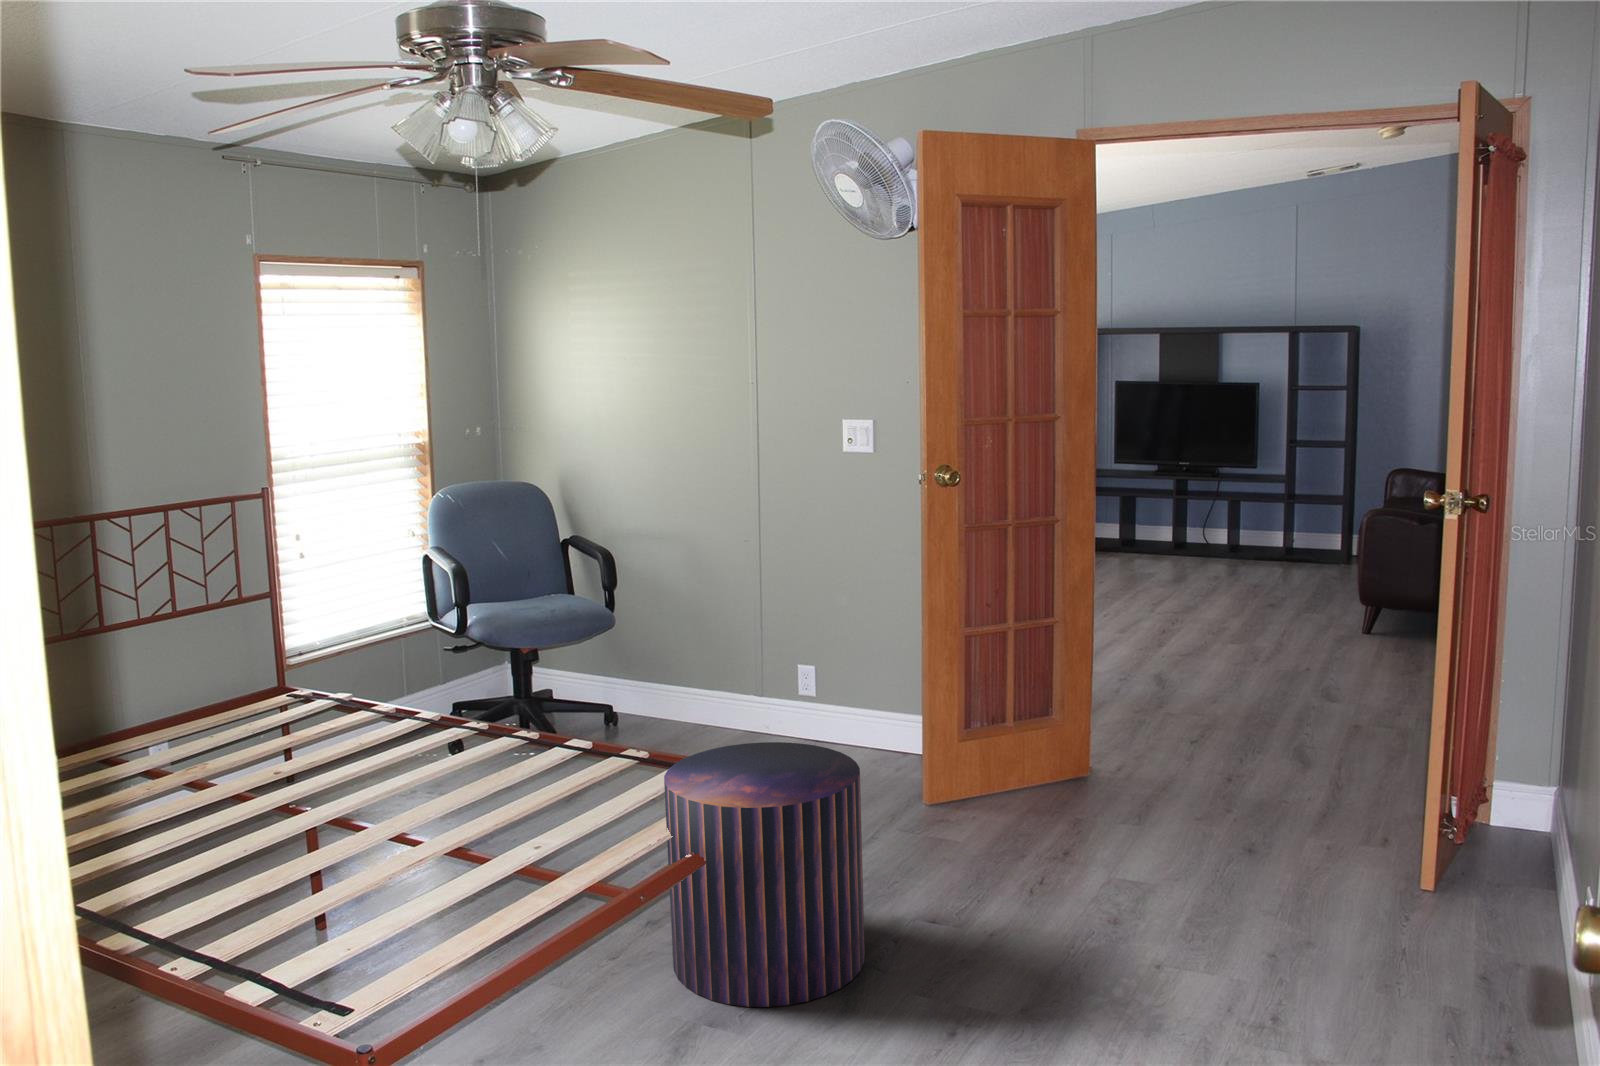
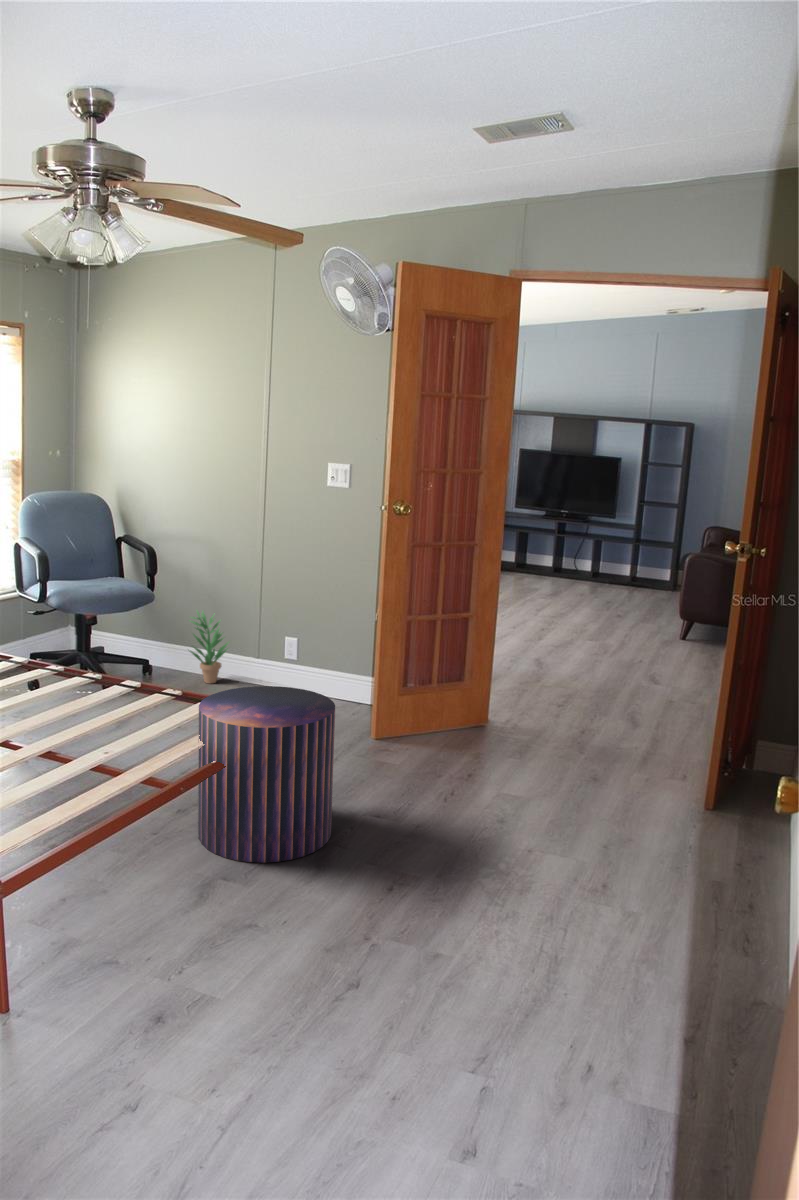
potted plant: none [659,631,719,734] -> present [189,611,228,684]

